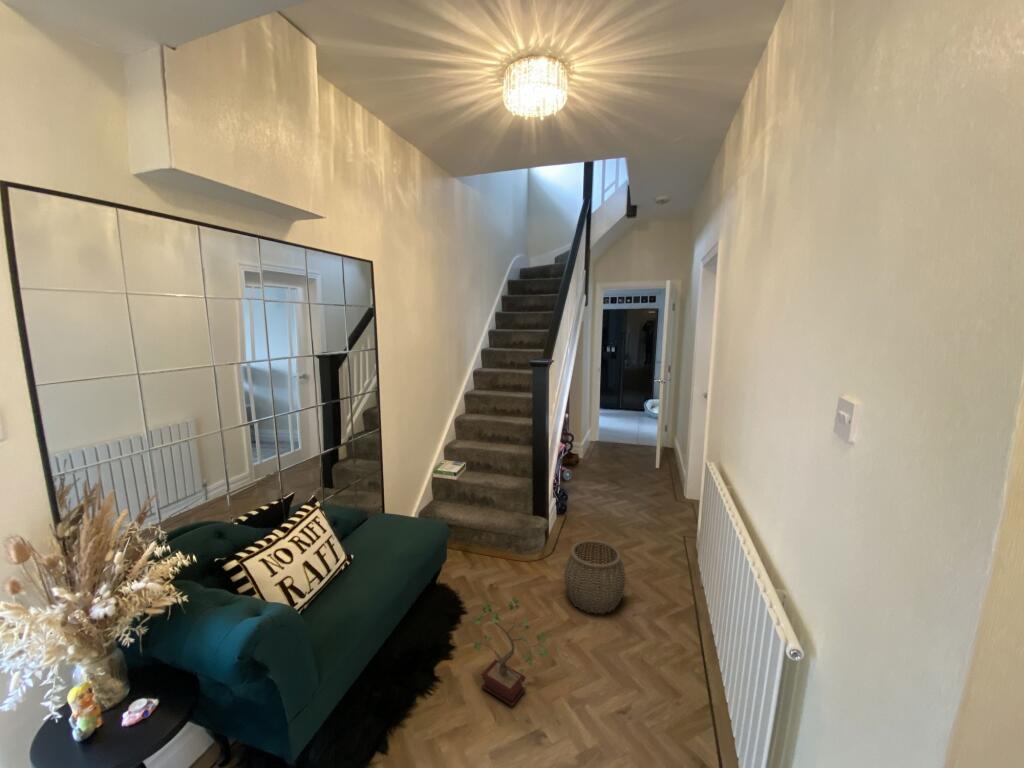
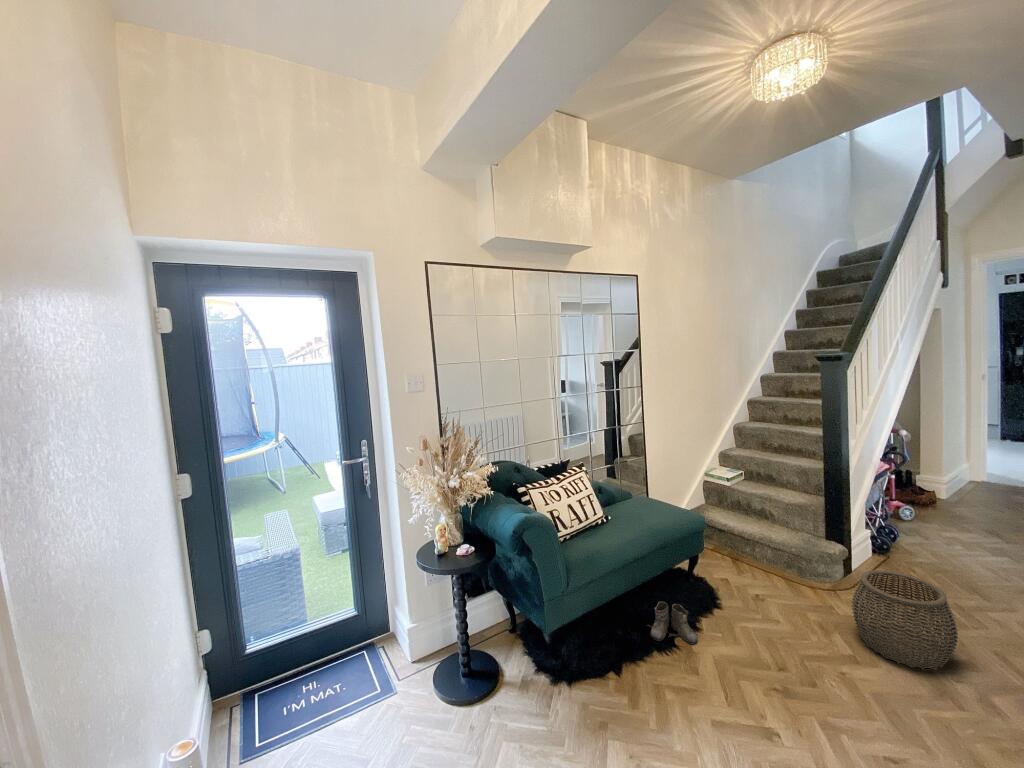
potted plant: present [473,597,549,706] -> none [710,580,790,697]
boots: none [403,633,456,683] -> present [651,602,698,645]

